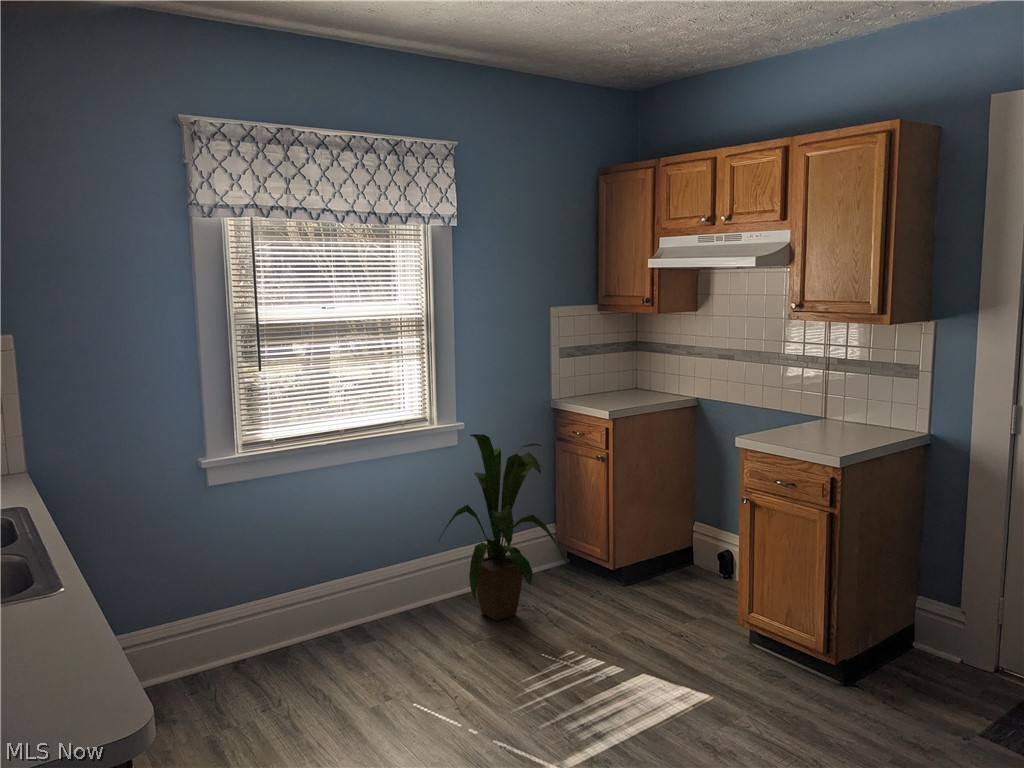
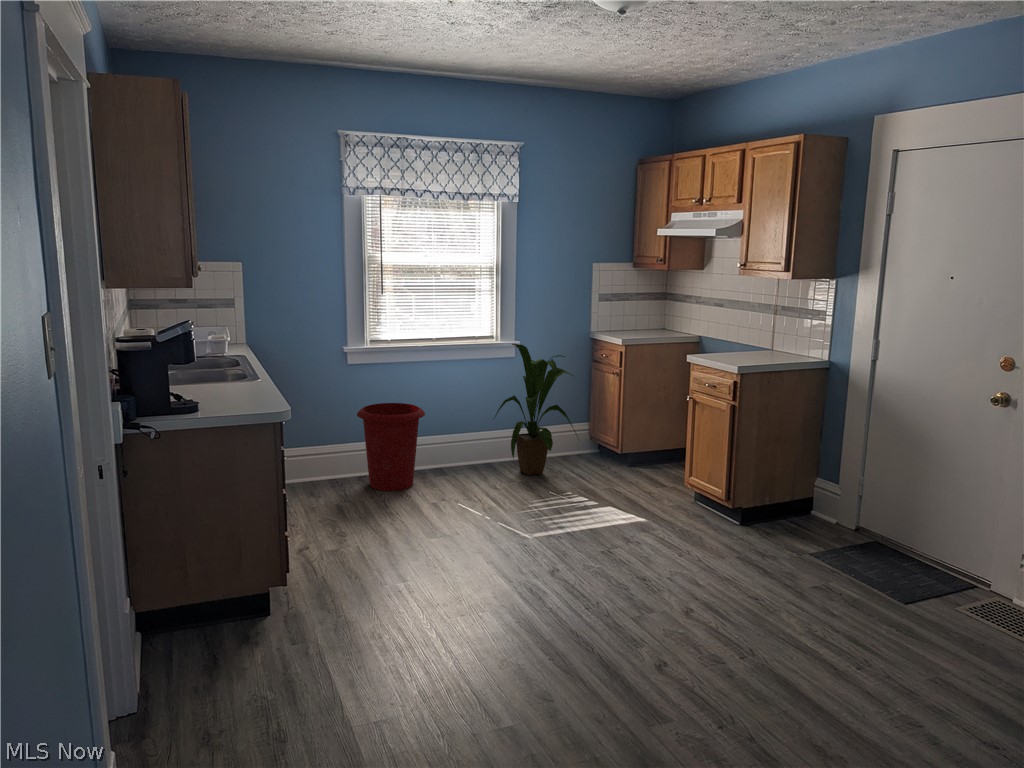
waste bin: none [233,538,345,689] -> present [357,403,425,491]

